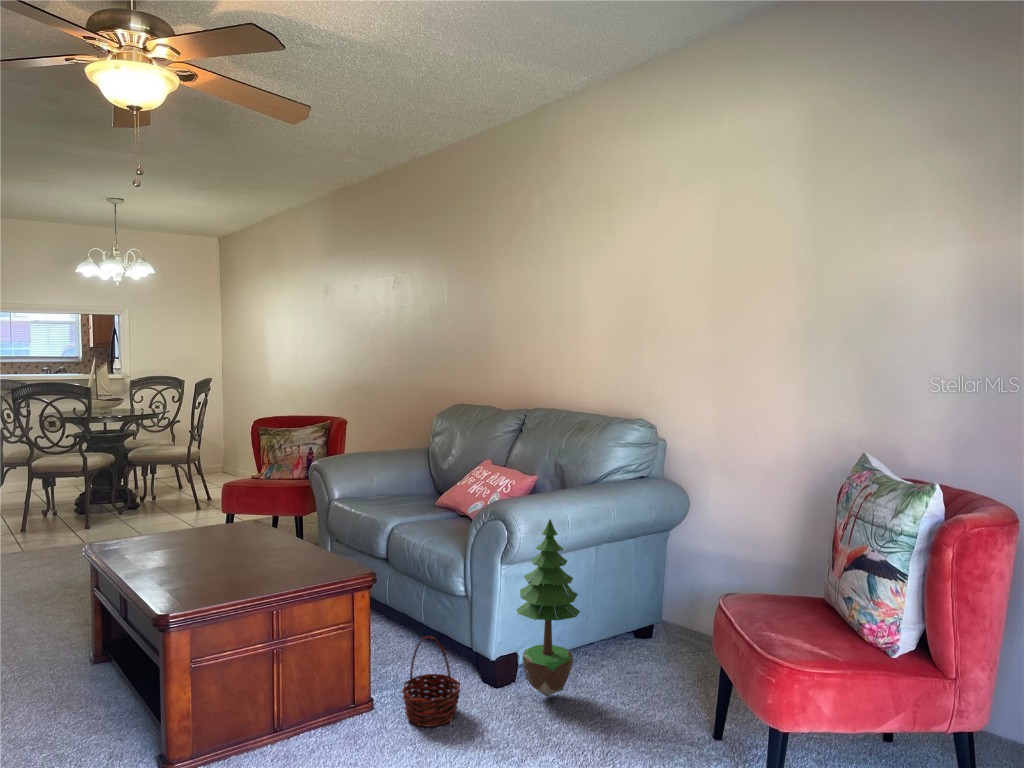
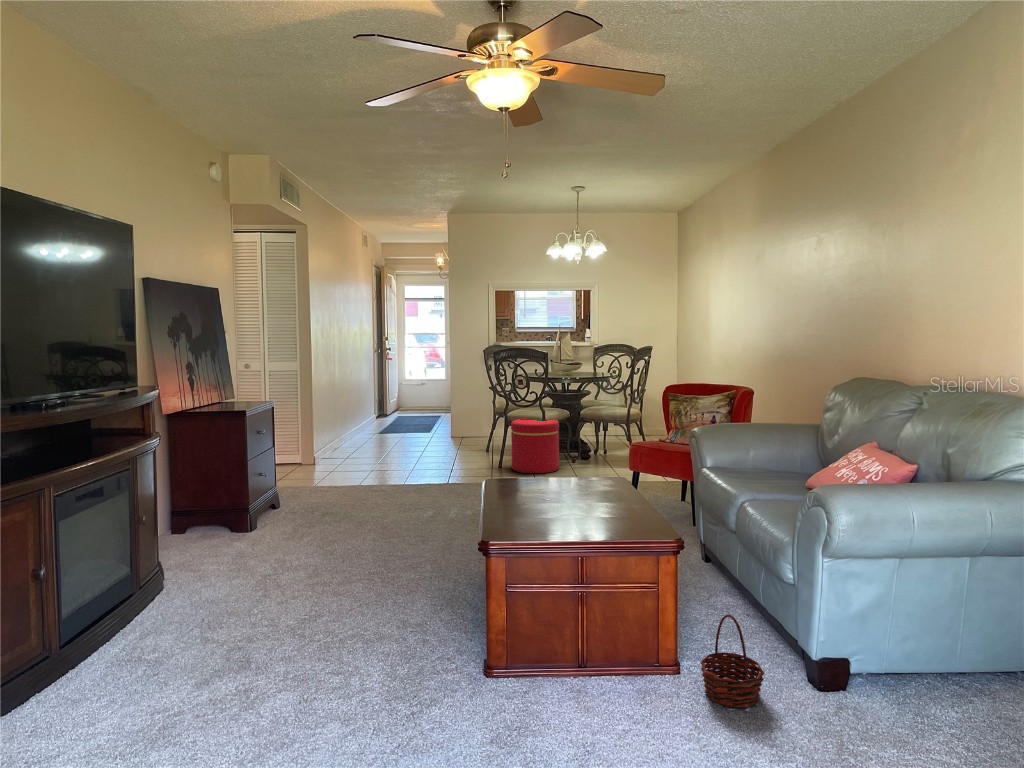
ottoman: none [32,465,104,538] -> present [511,419,559,473]
potted tree: present [517,519,580,697] -> none [836,515,924,722]

